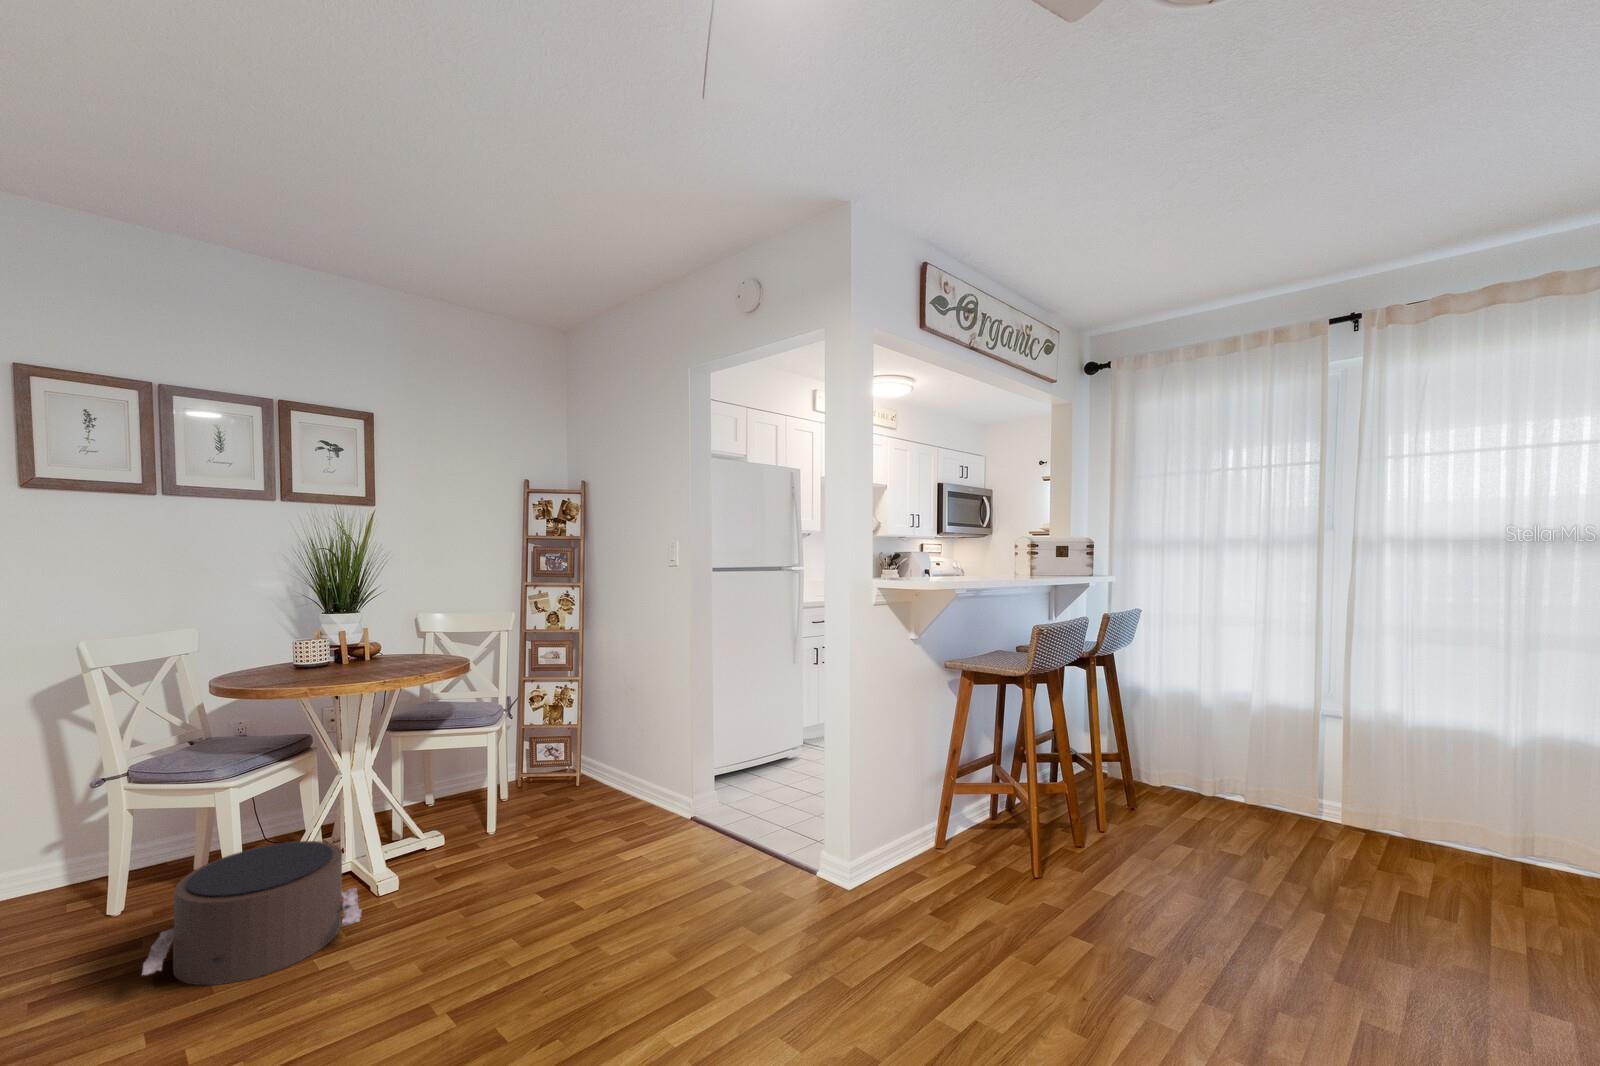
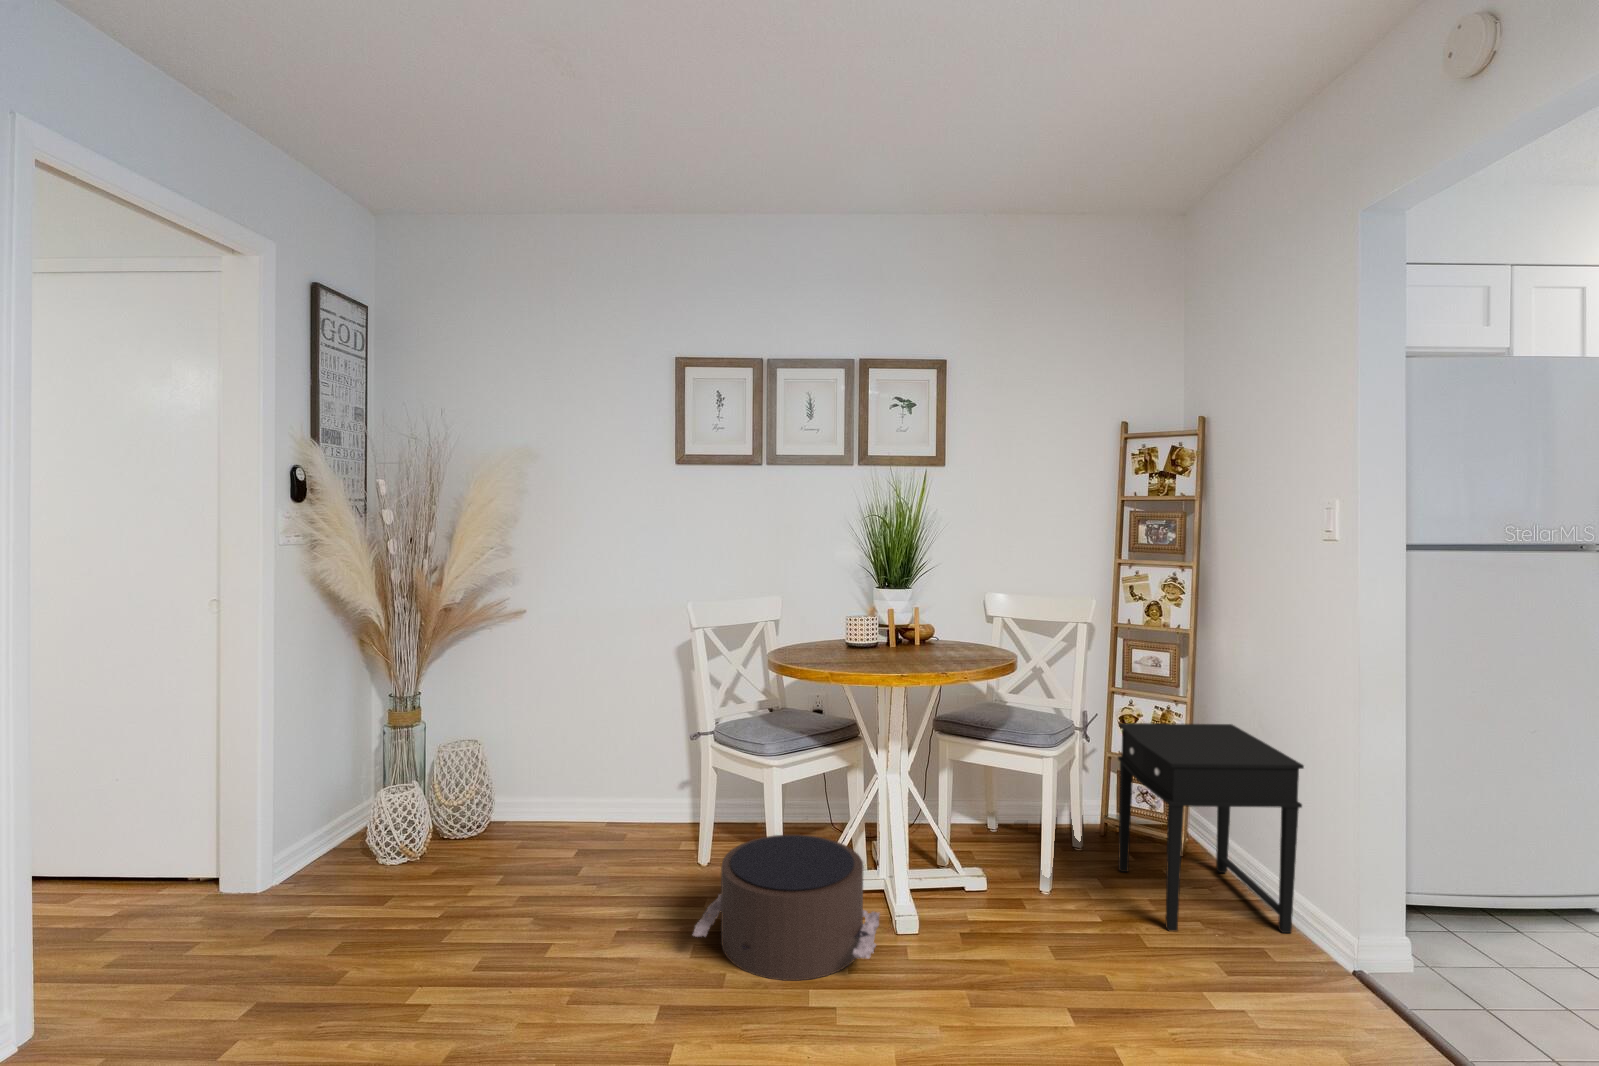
side table: none [537,687,658,832] -> present [1118,723,1304,933]

